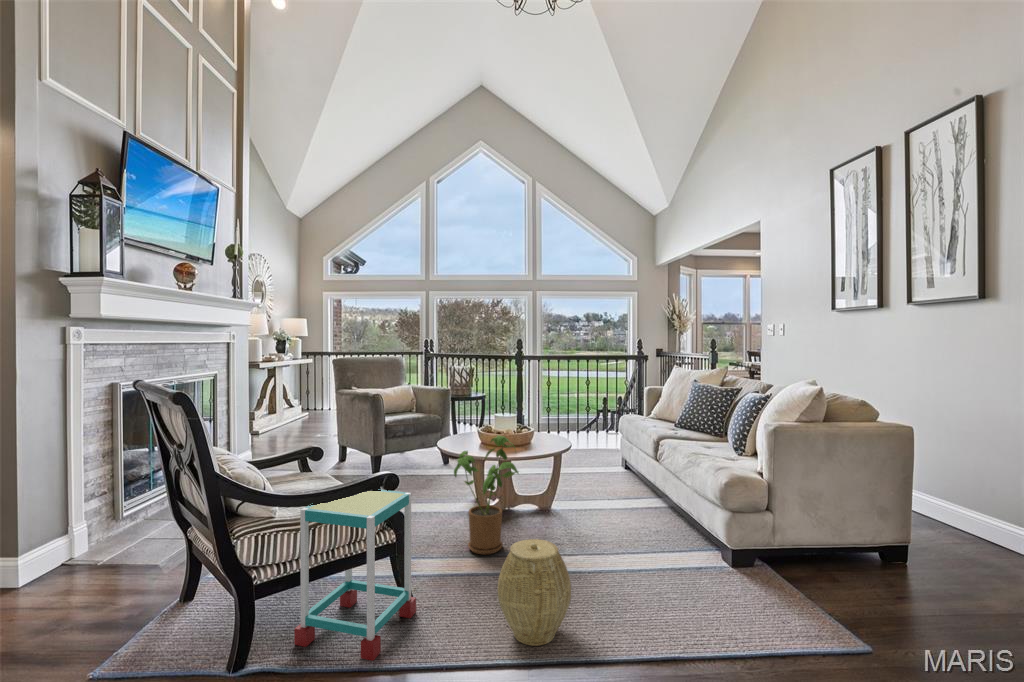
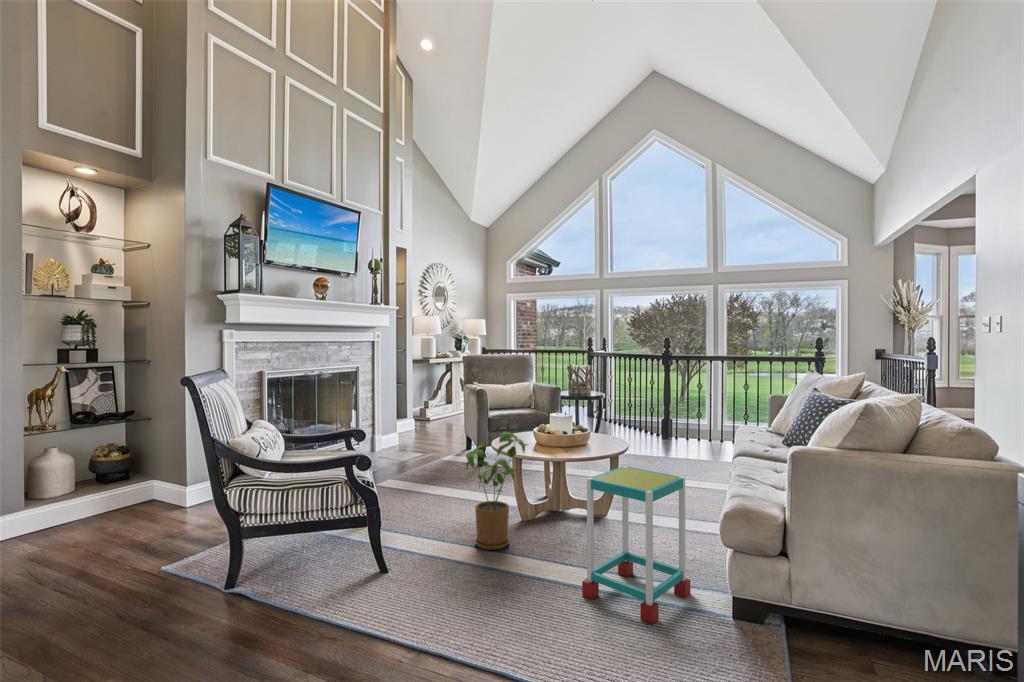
side table: present [294,490,416,661] -> present [582,466,690,624]
woven basket: present [498,539,571,646] -> none [407,532,481,637]

